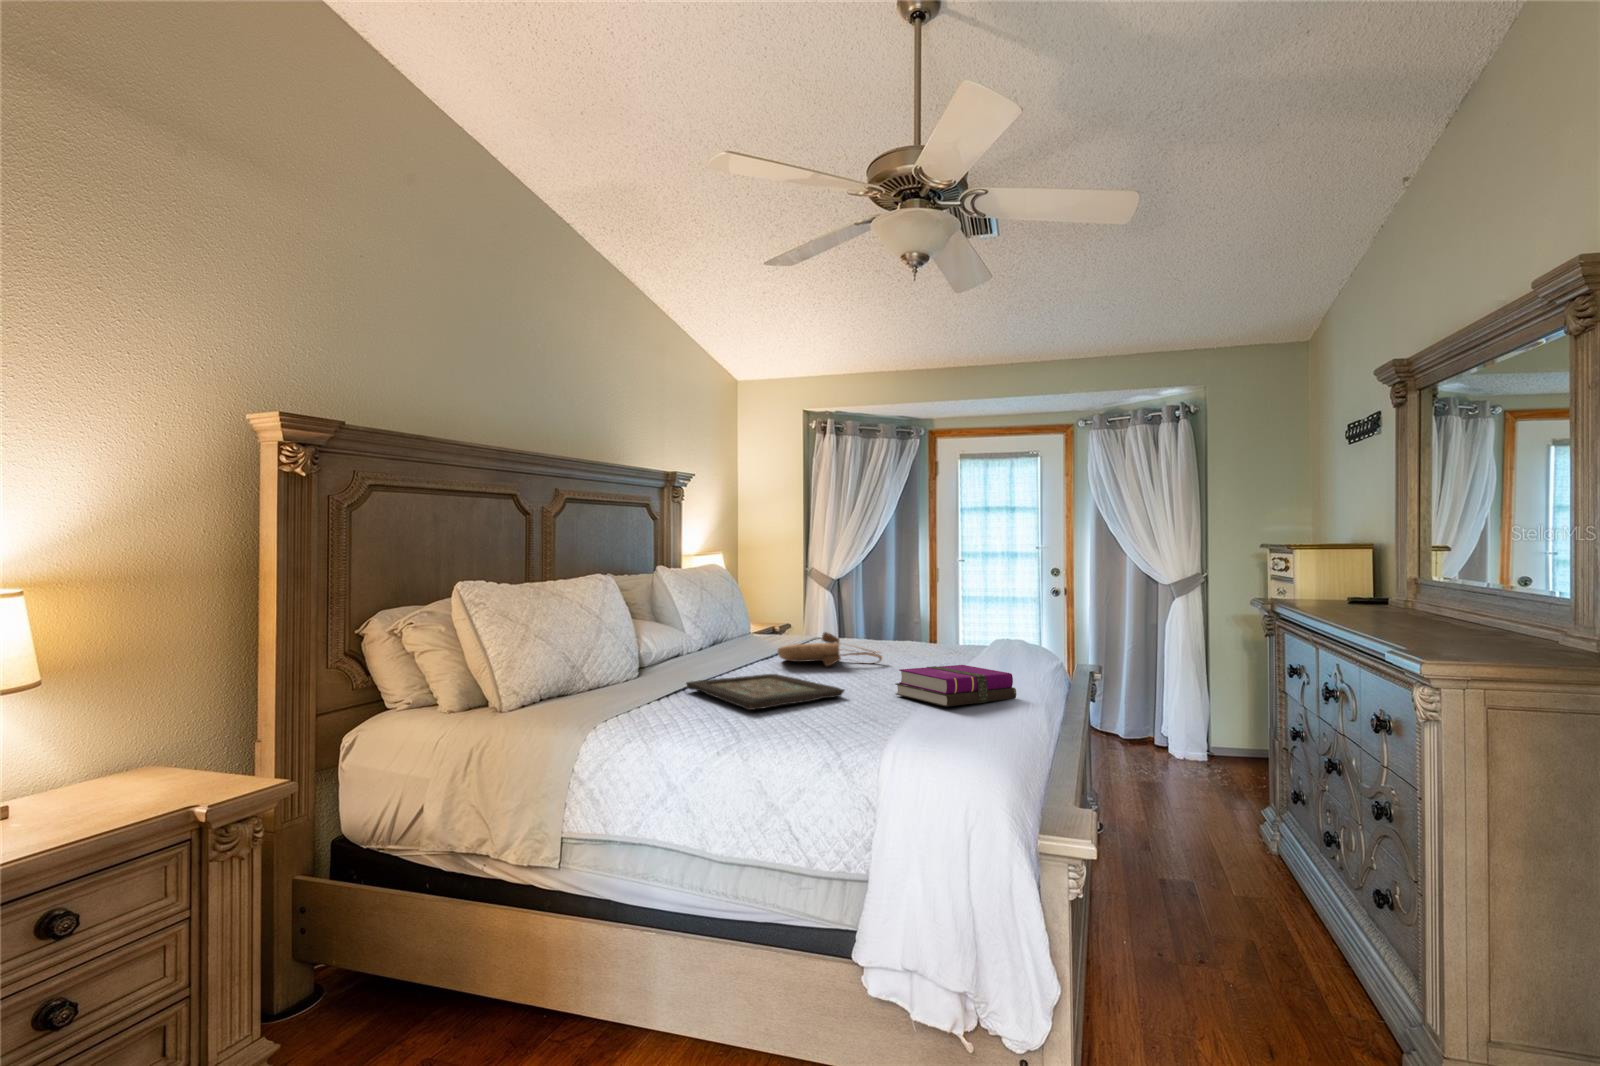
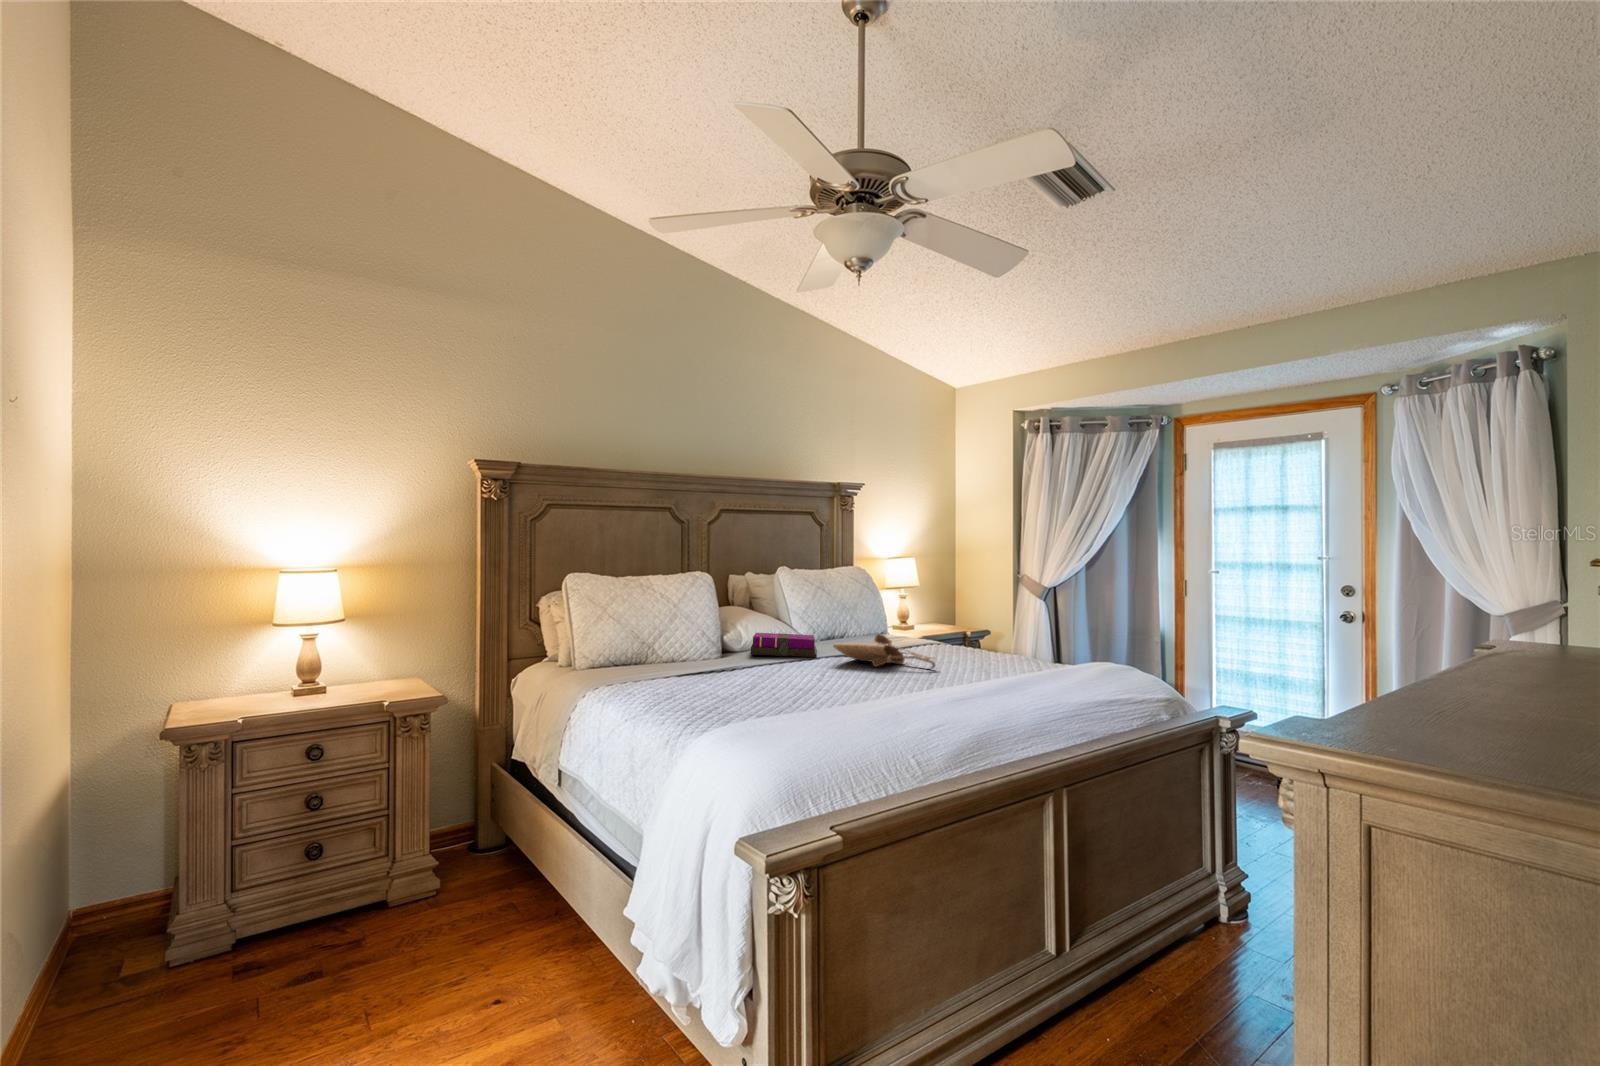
notebook: present [896,665,1016,707] -> present [751,633,817,657]
decorative tray: present [686,674,844,710] -> none [712,664,819,687]

